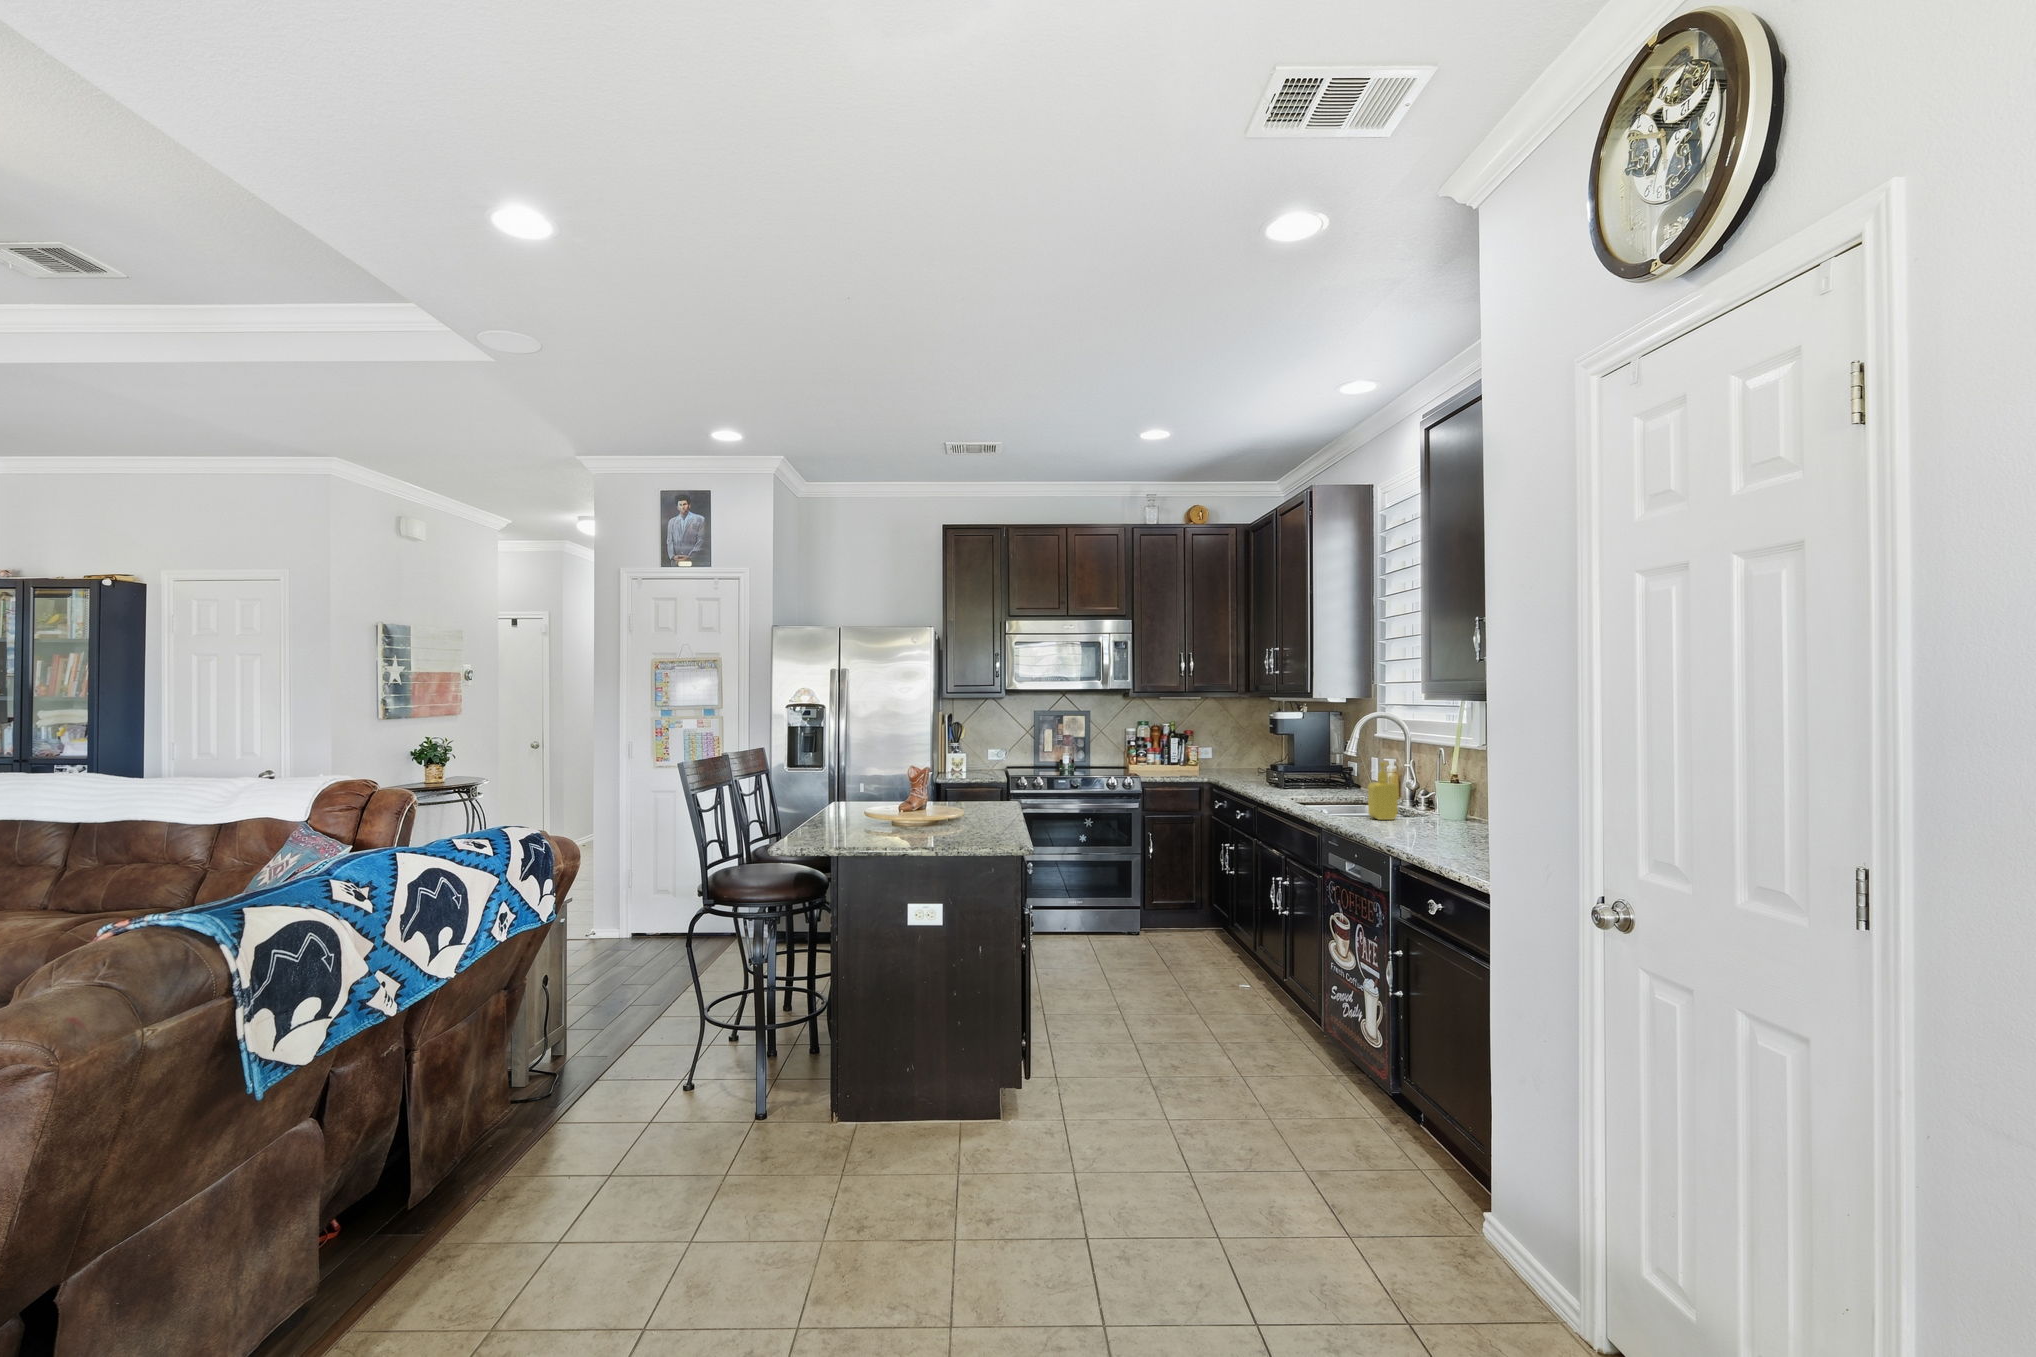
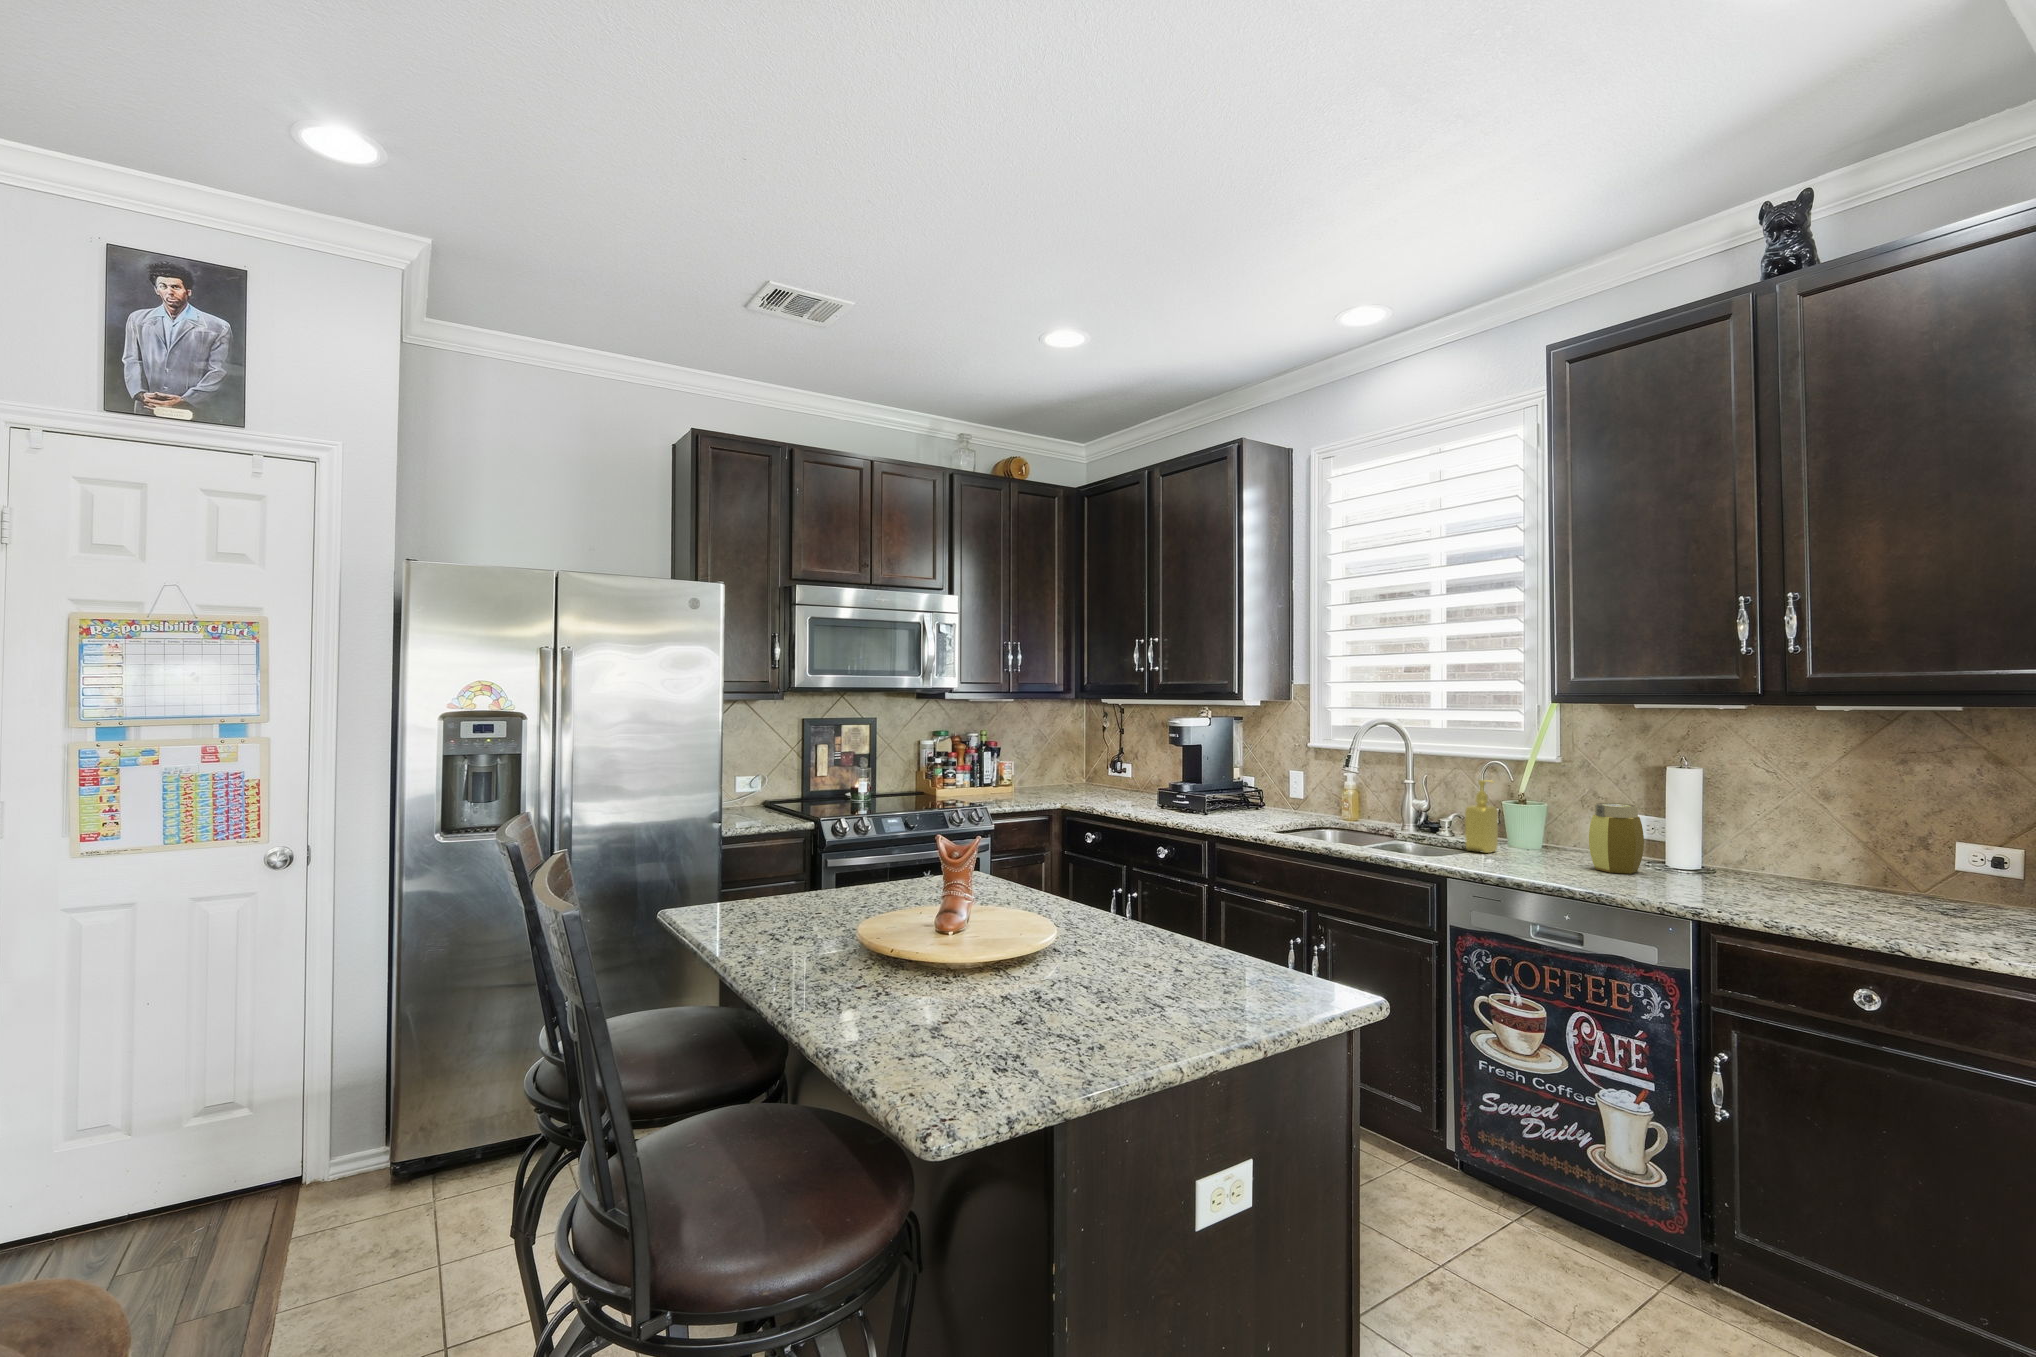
jar: none [1412,781,1450,837] -> present [1589,803,1644,874]

